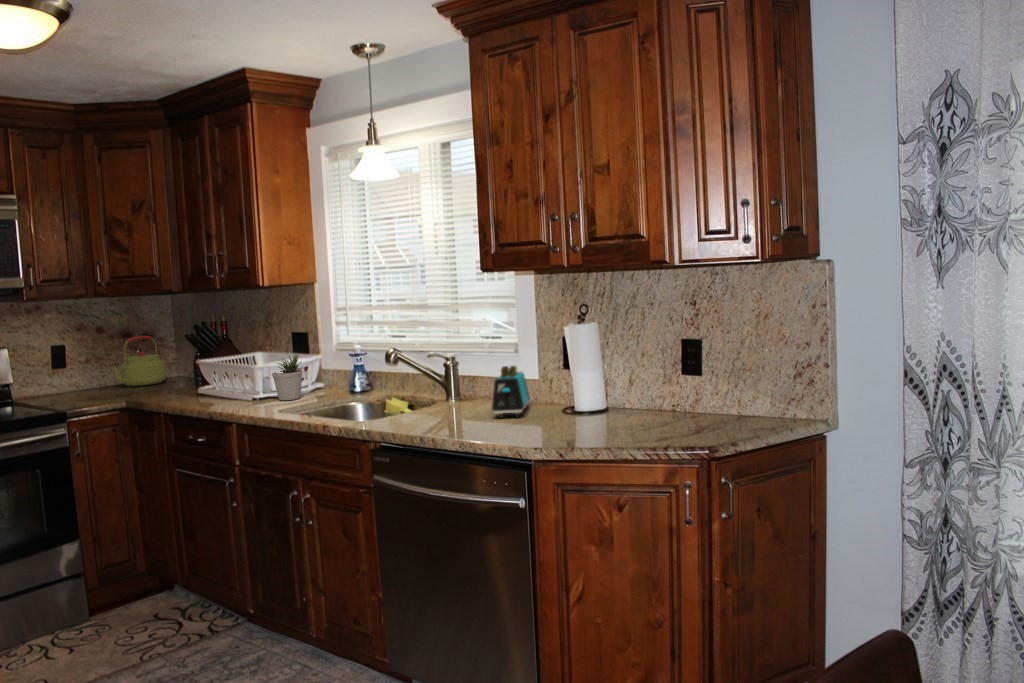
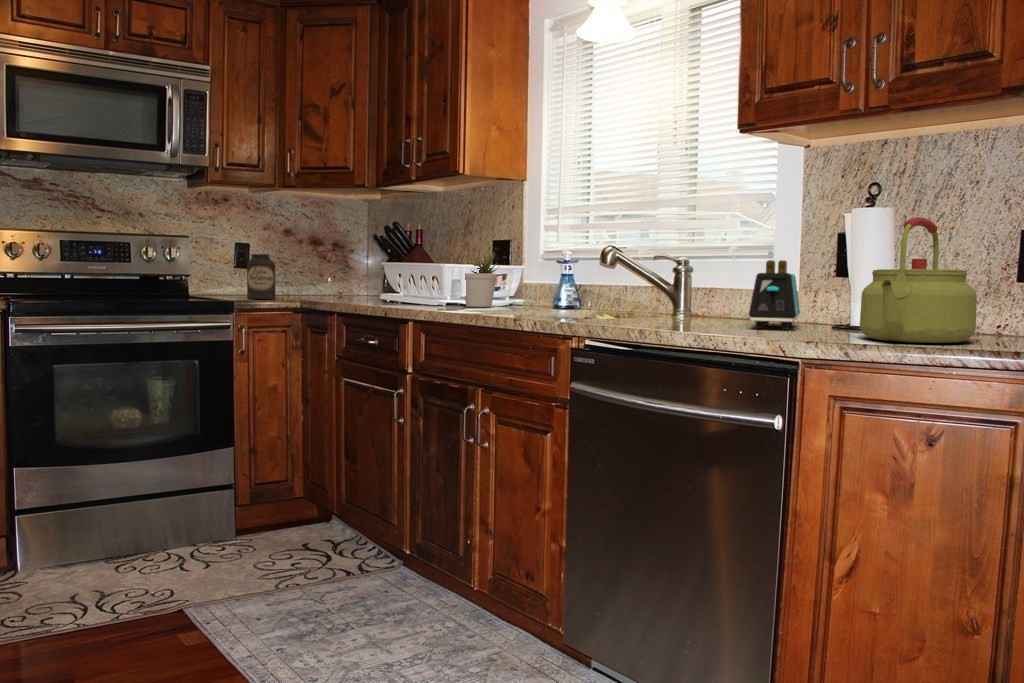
kettle: present [111,336,166,386] -> present [860,217,977,343]
canister: none [71,365,102,407] -> present [247,254,276,299]

